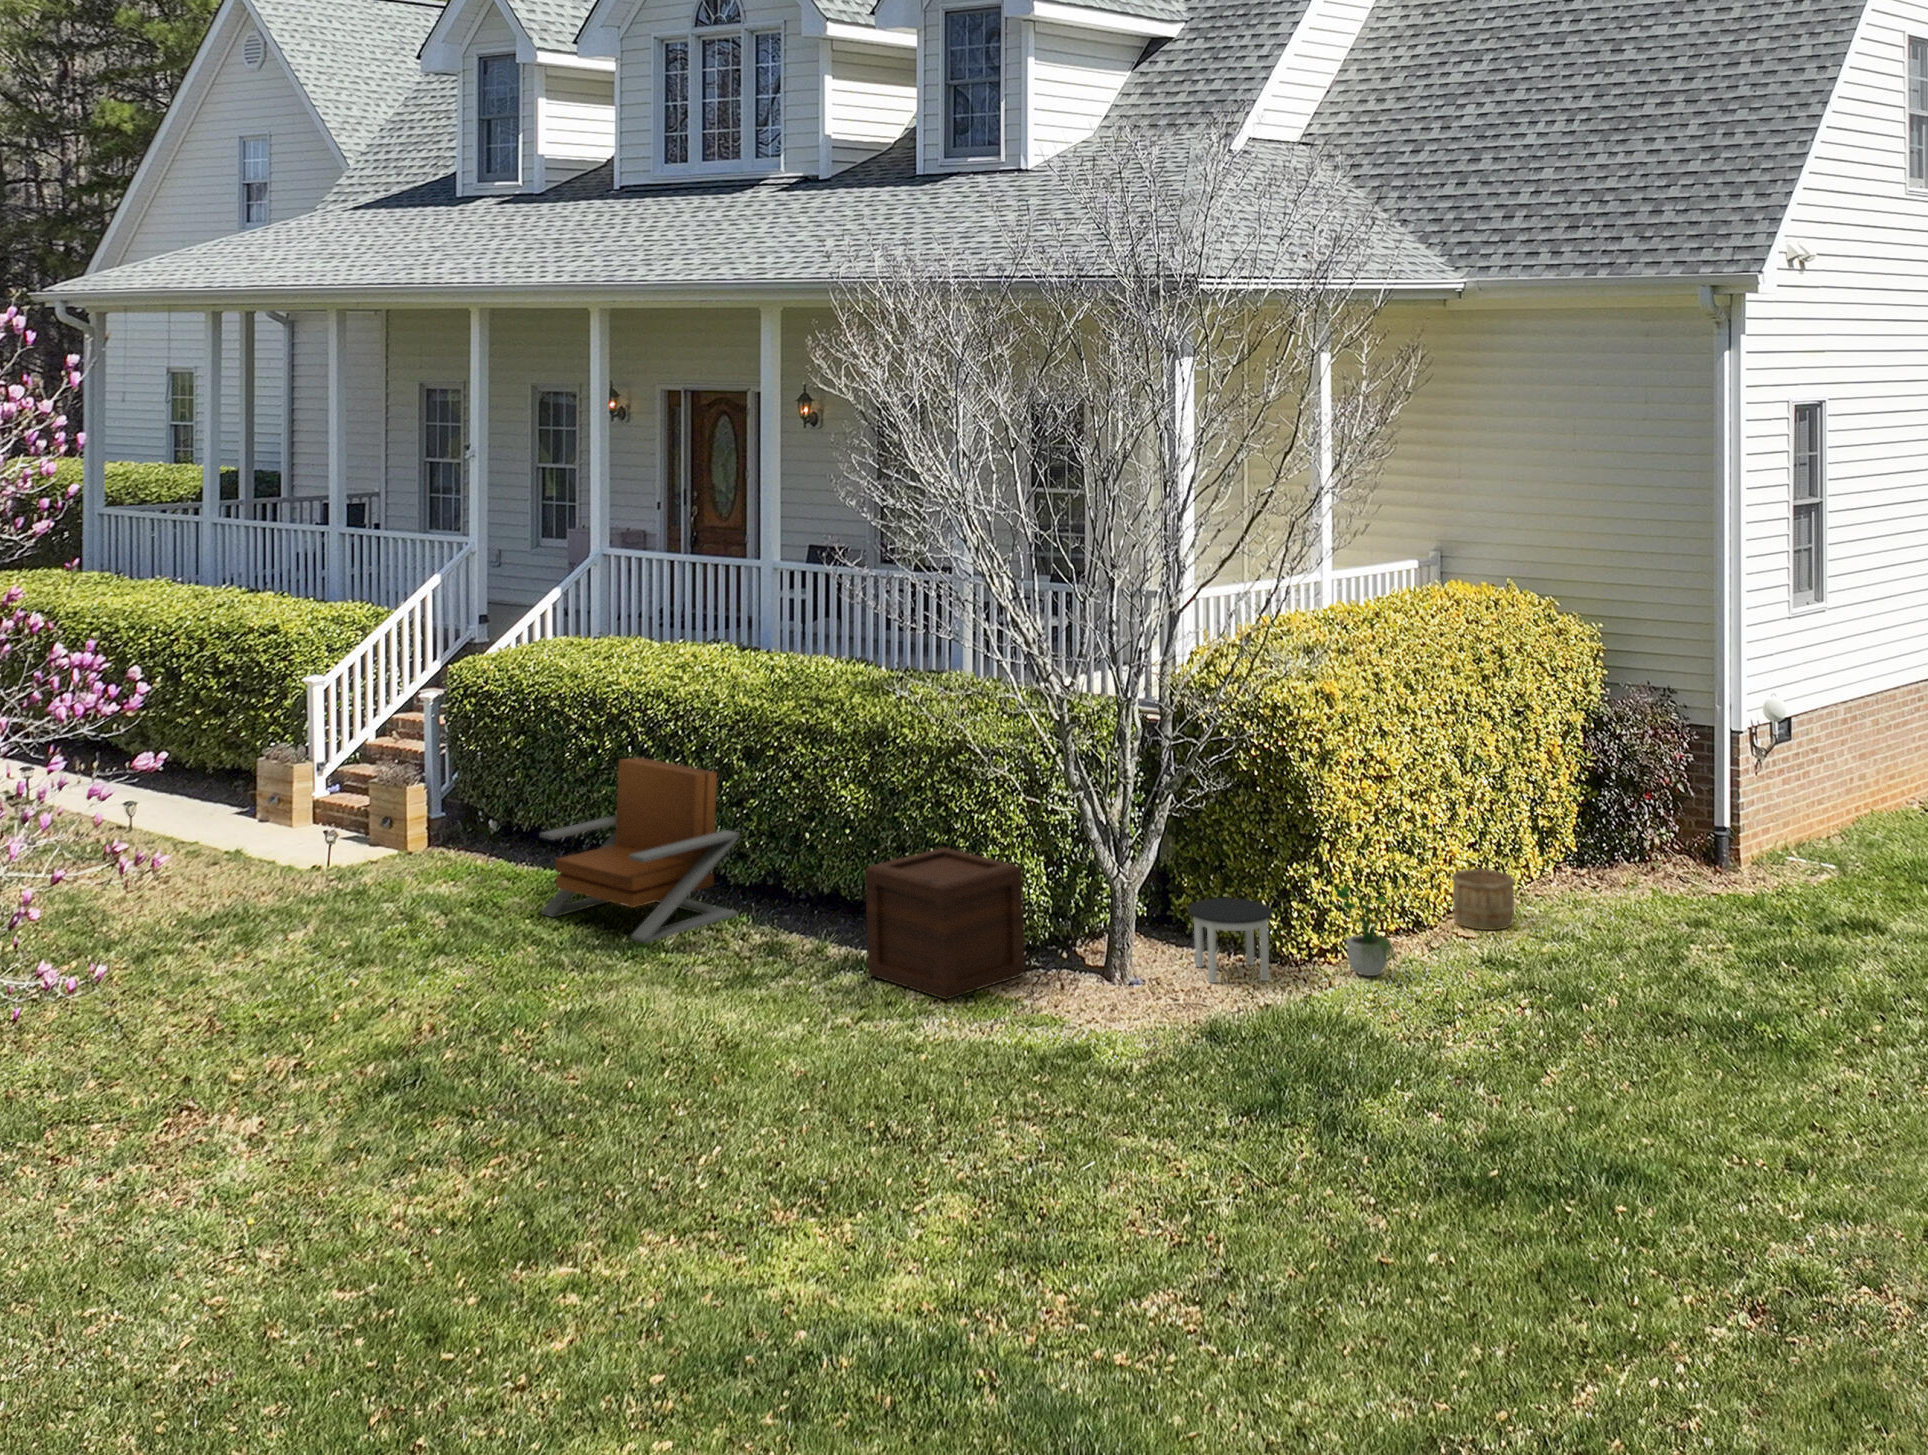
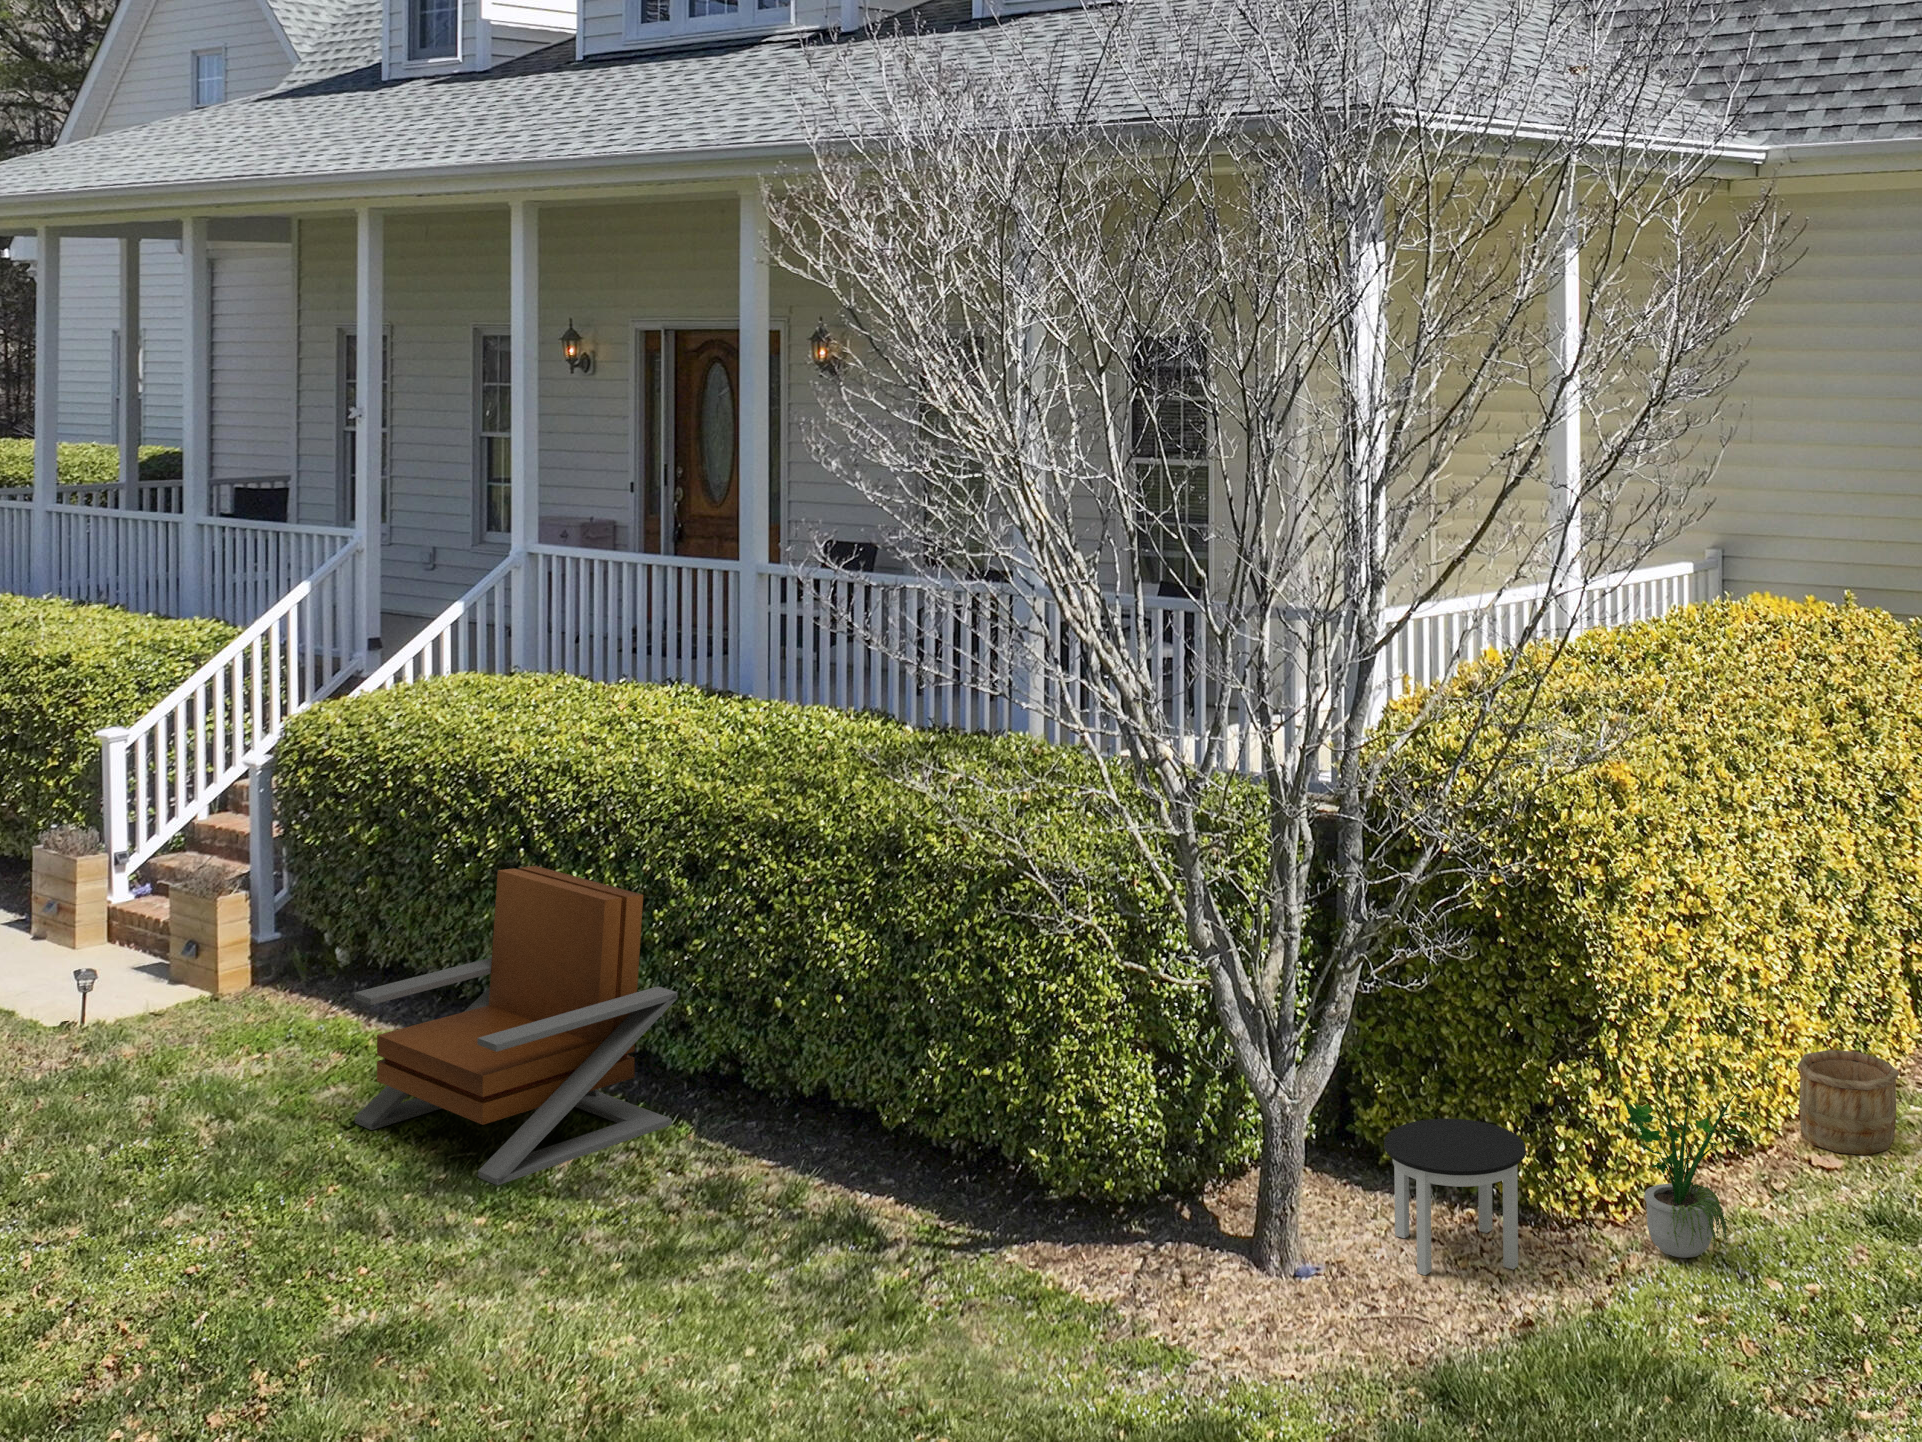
wooden crate: present [865,848,1025,999] -> none [844,1032,1111,1317]

